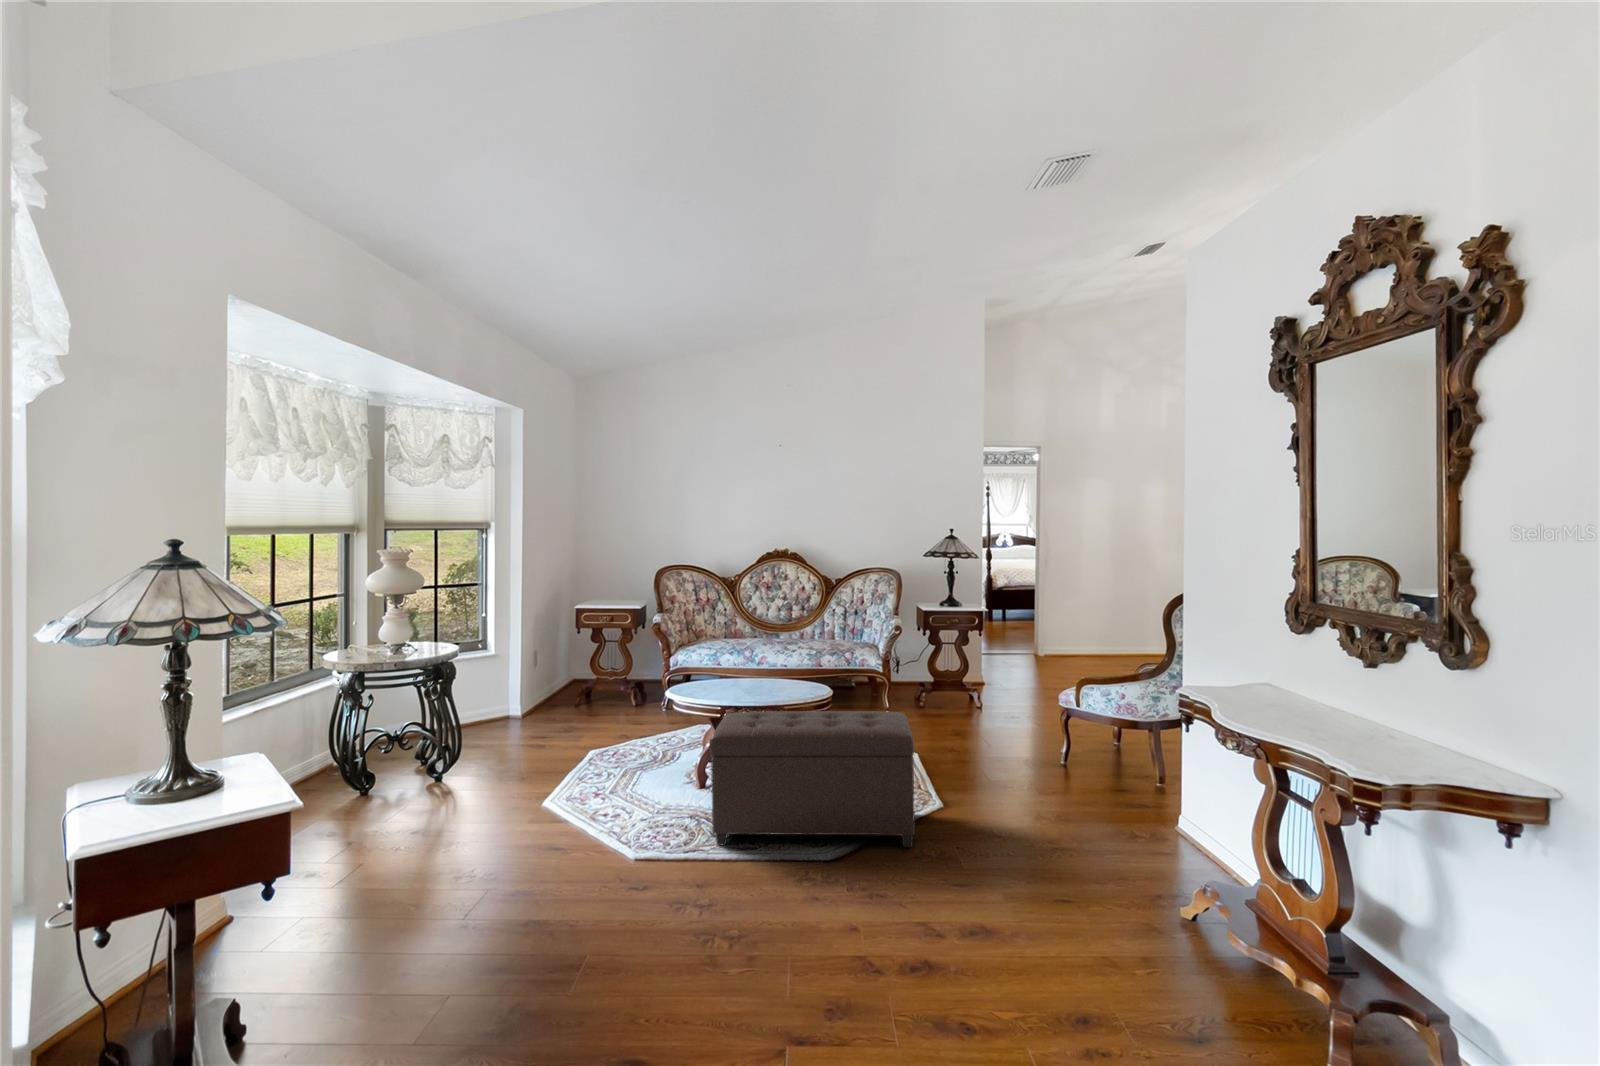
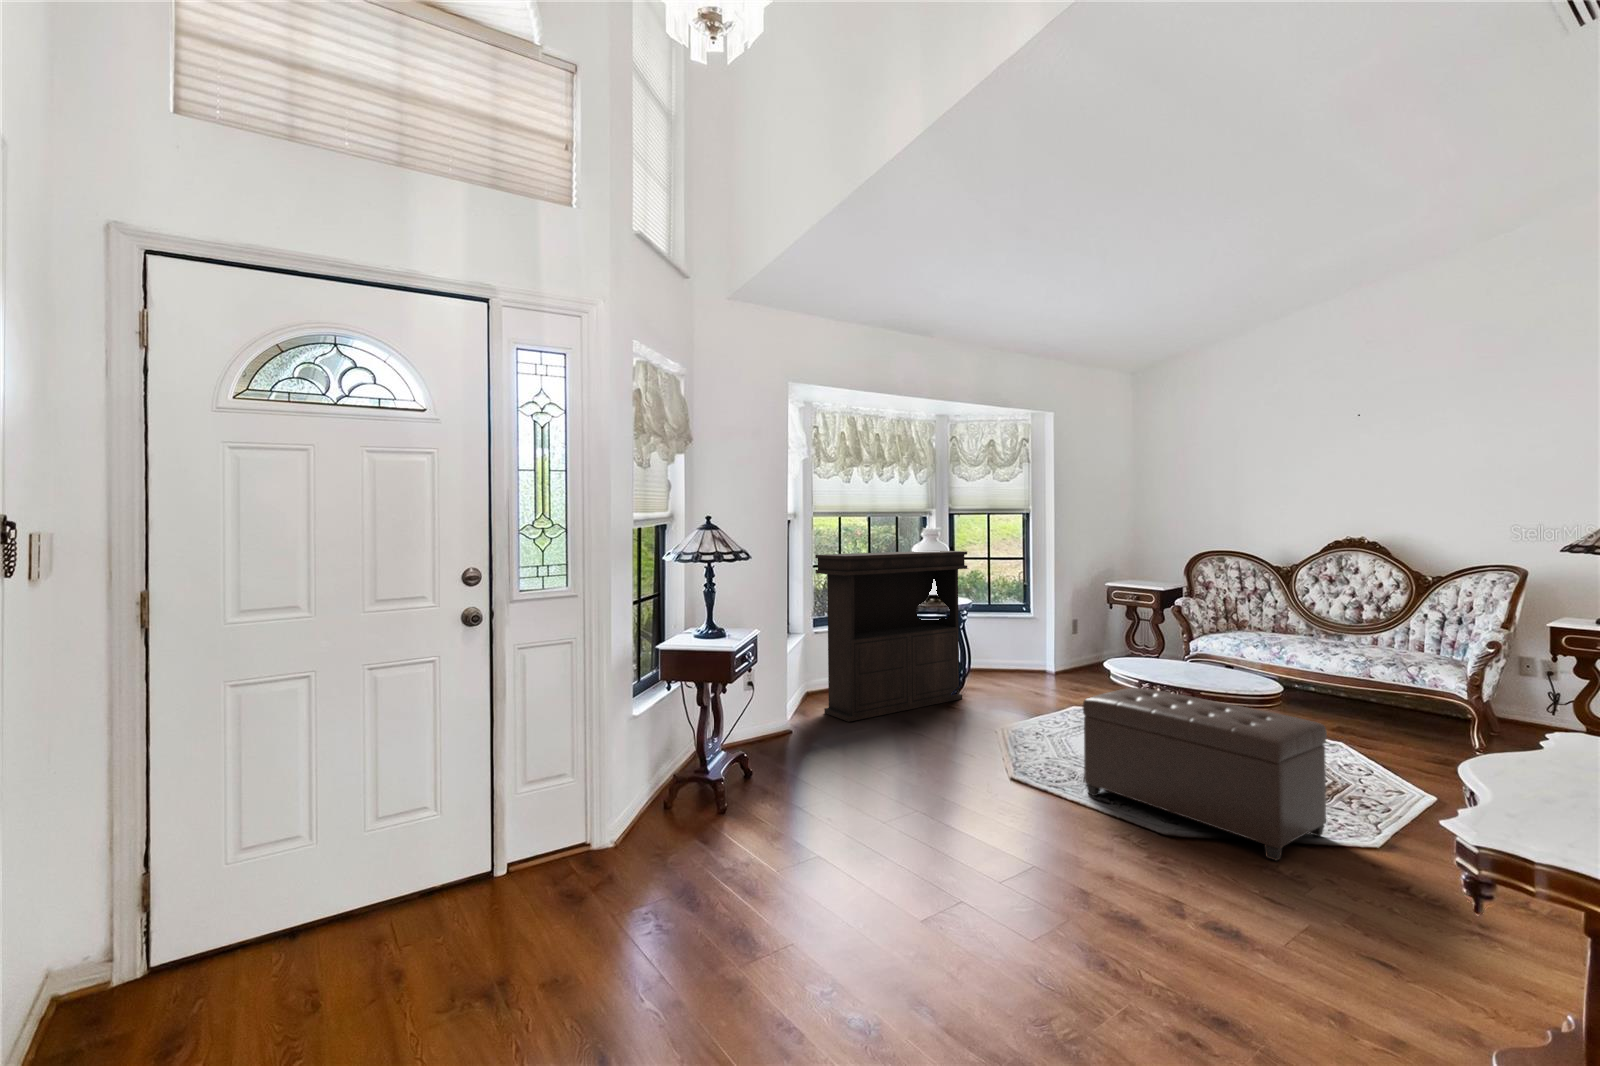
console table: none [230,575,454,860] -> present [815,551,967,722]

